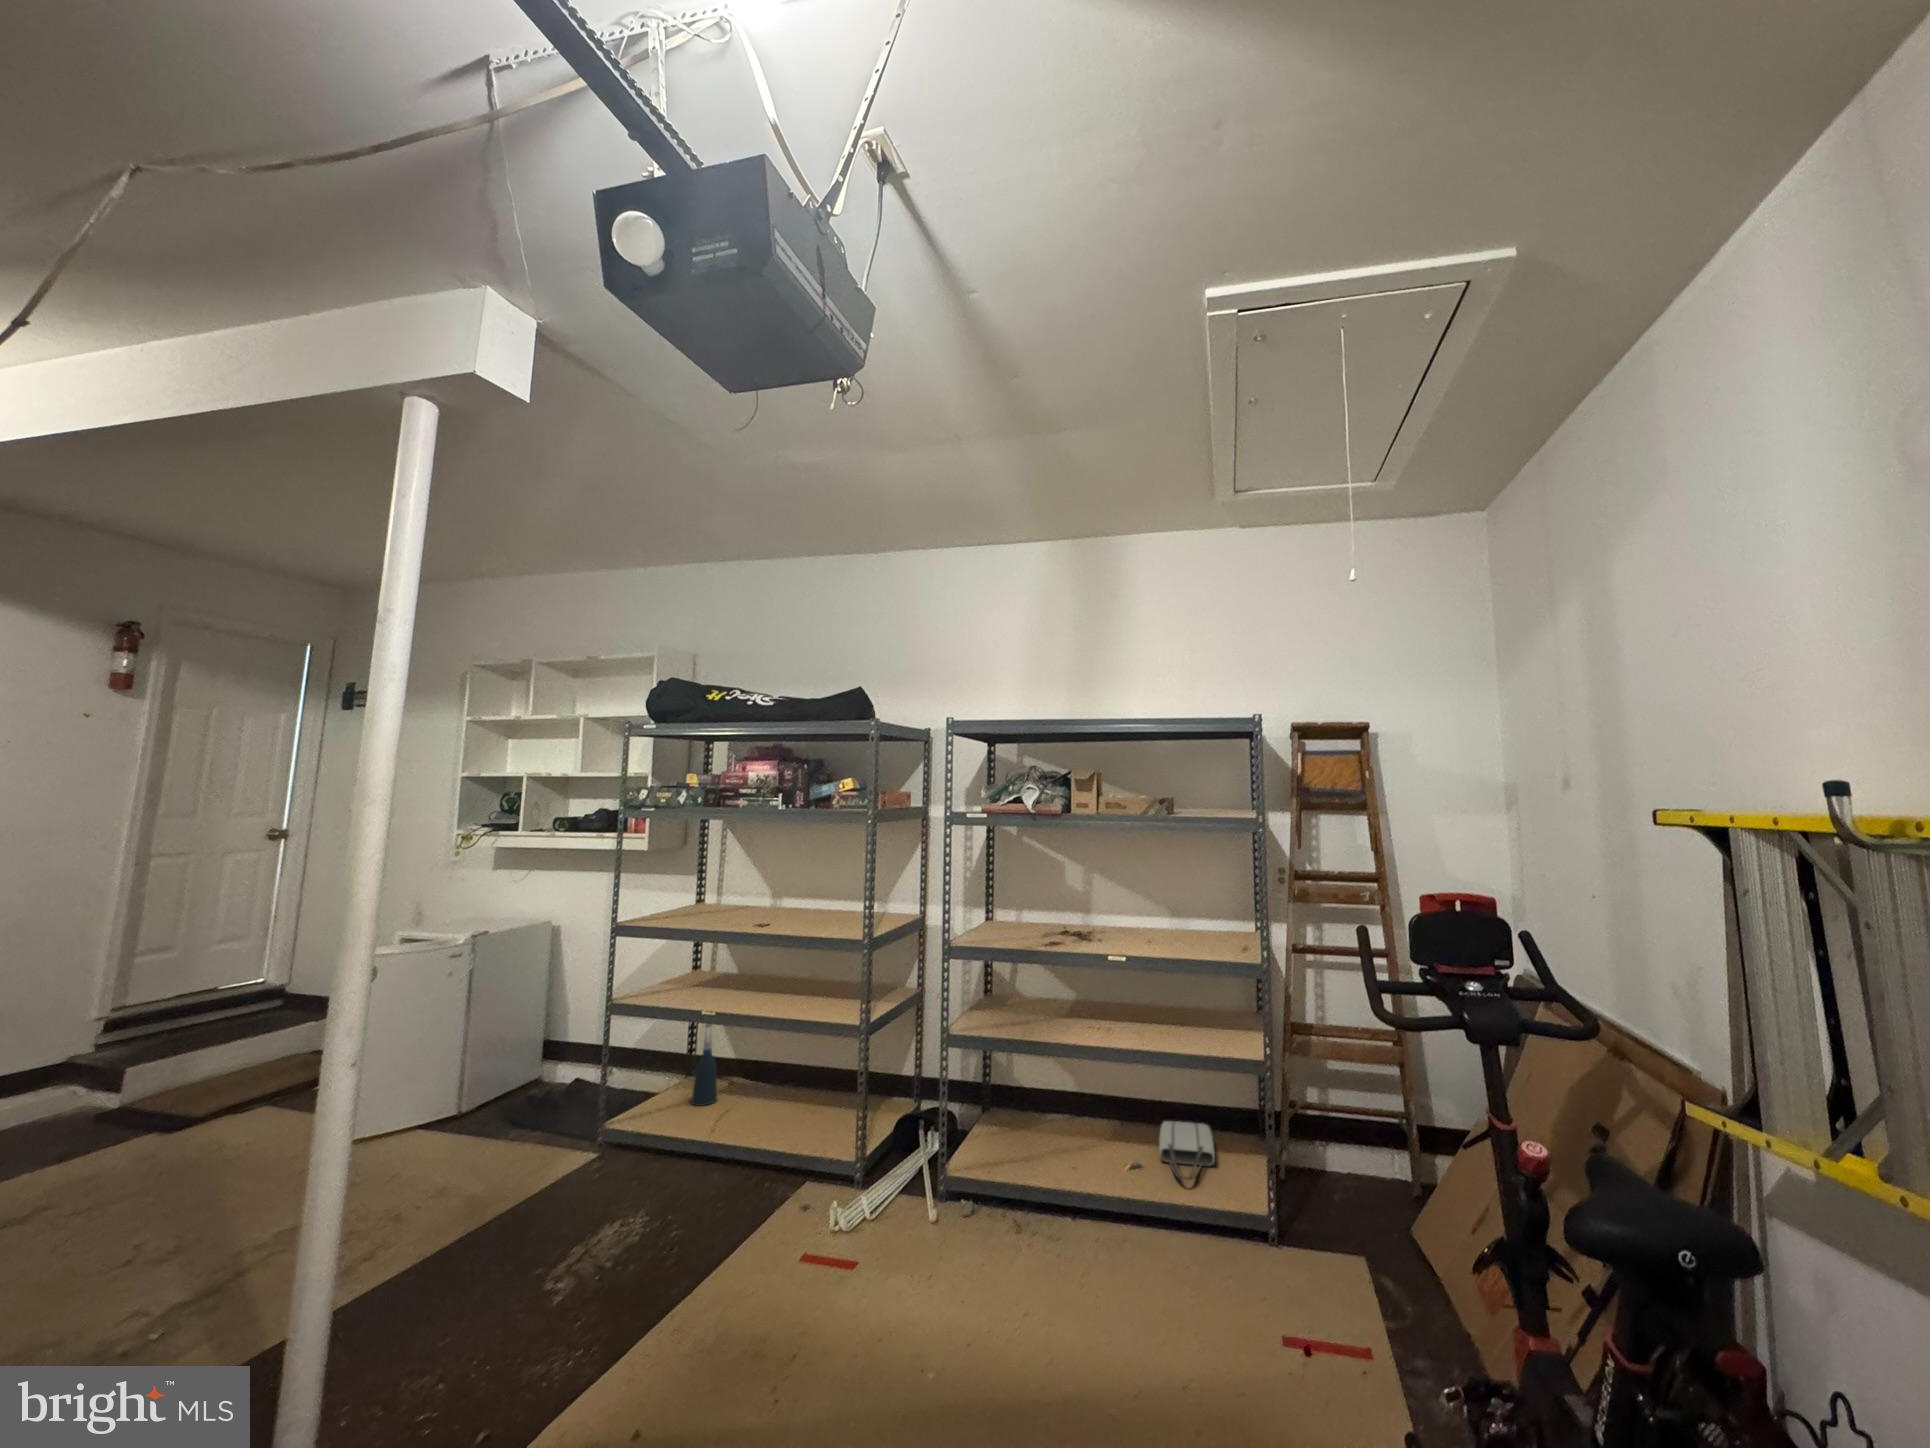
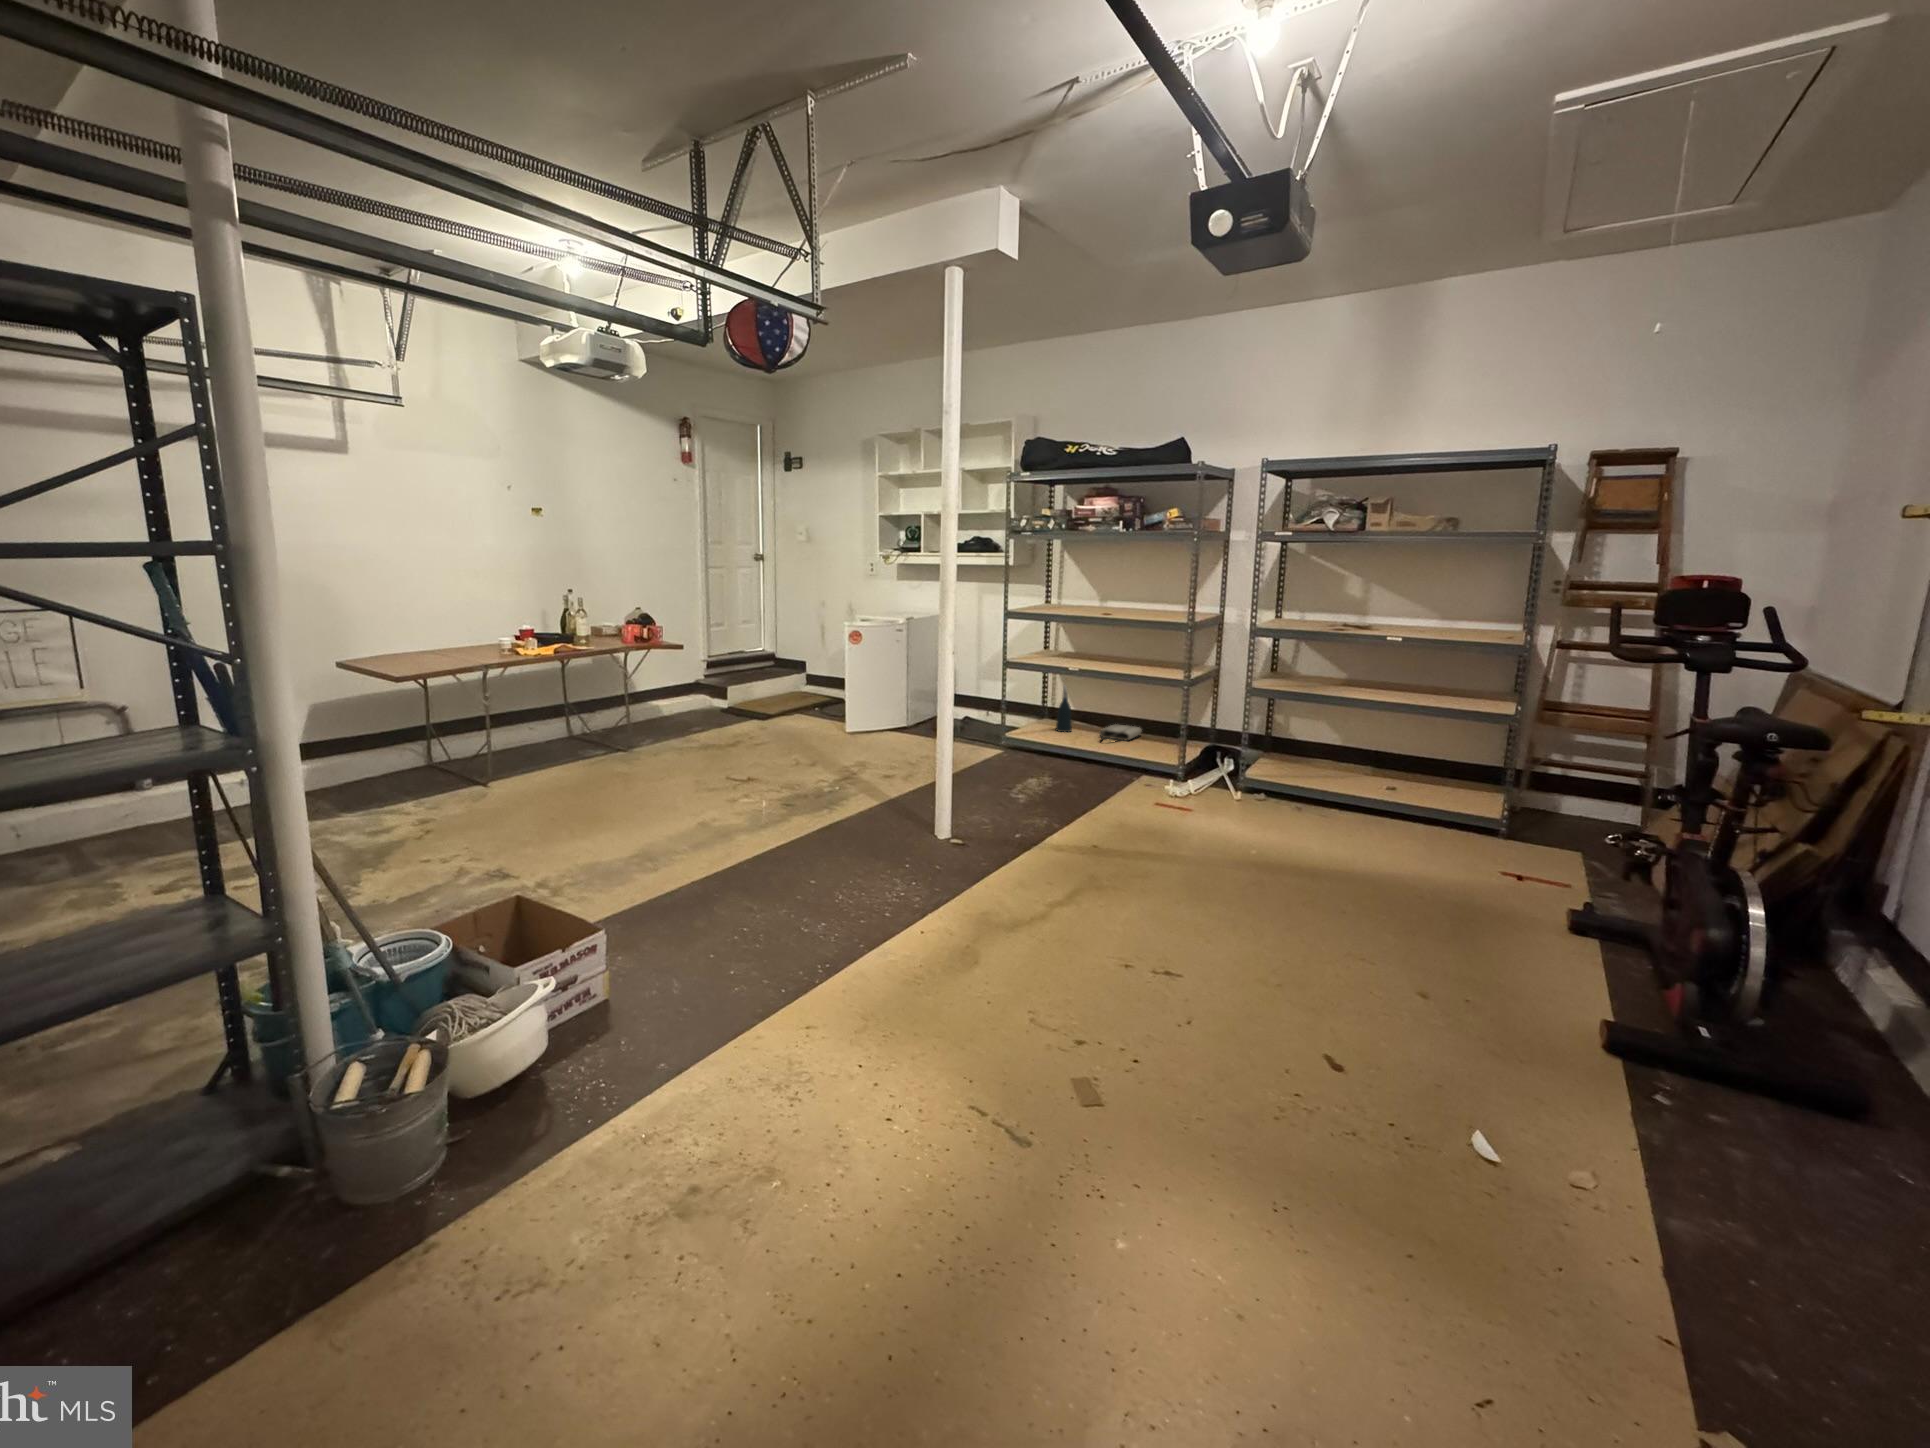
tote bag: present [1159,1121,1215,1180] -> present [1099,725,1142,741]

